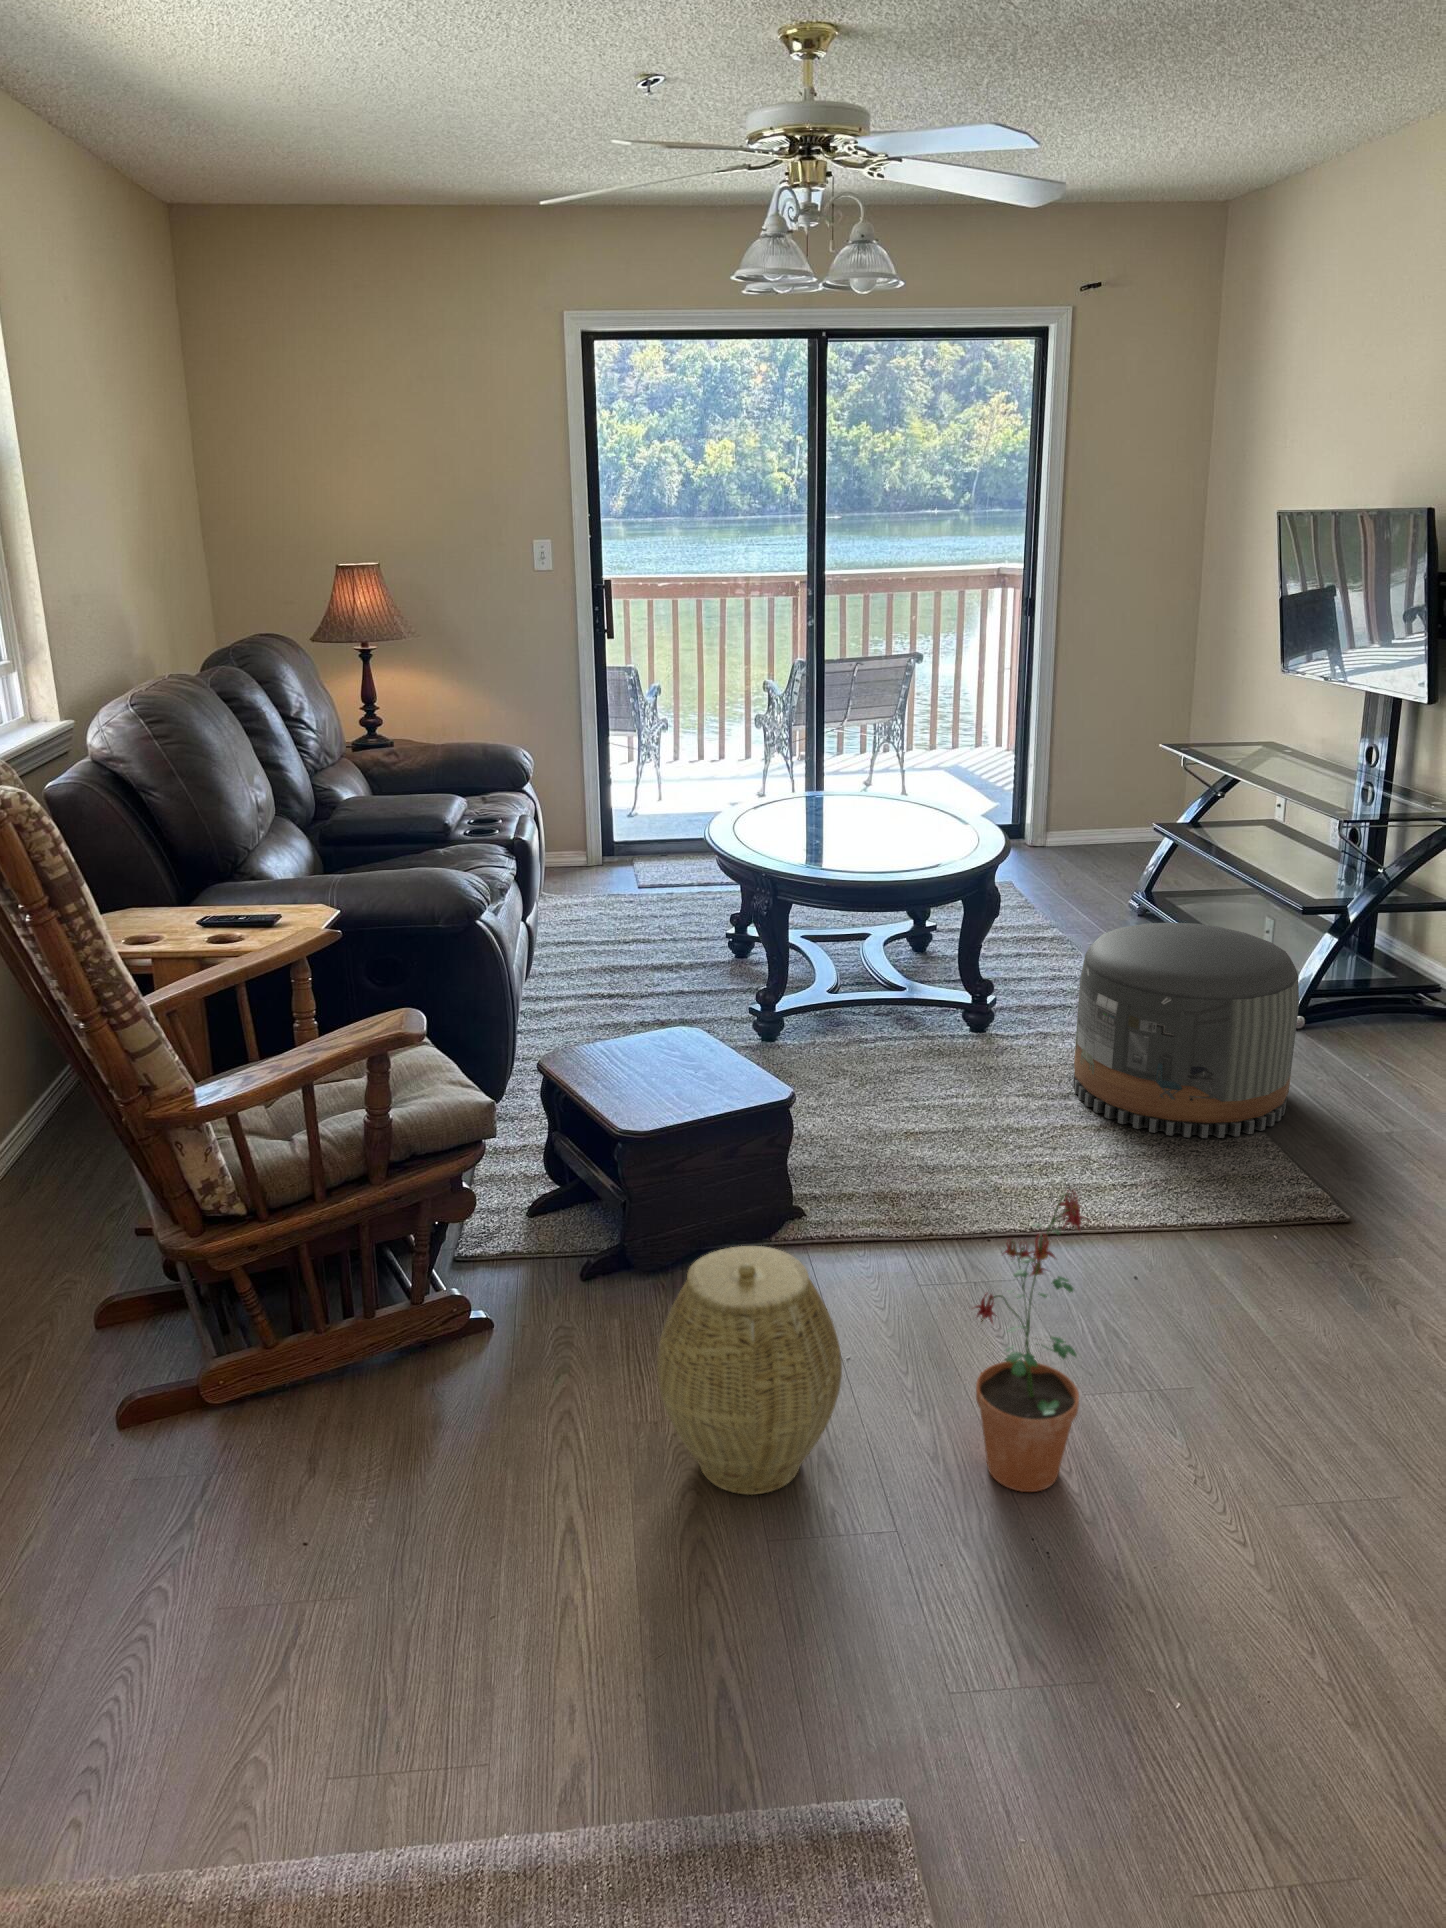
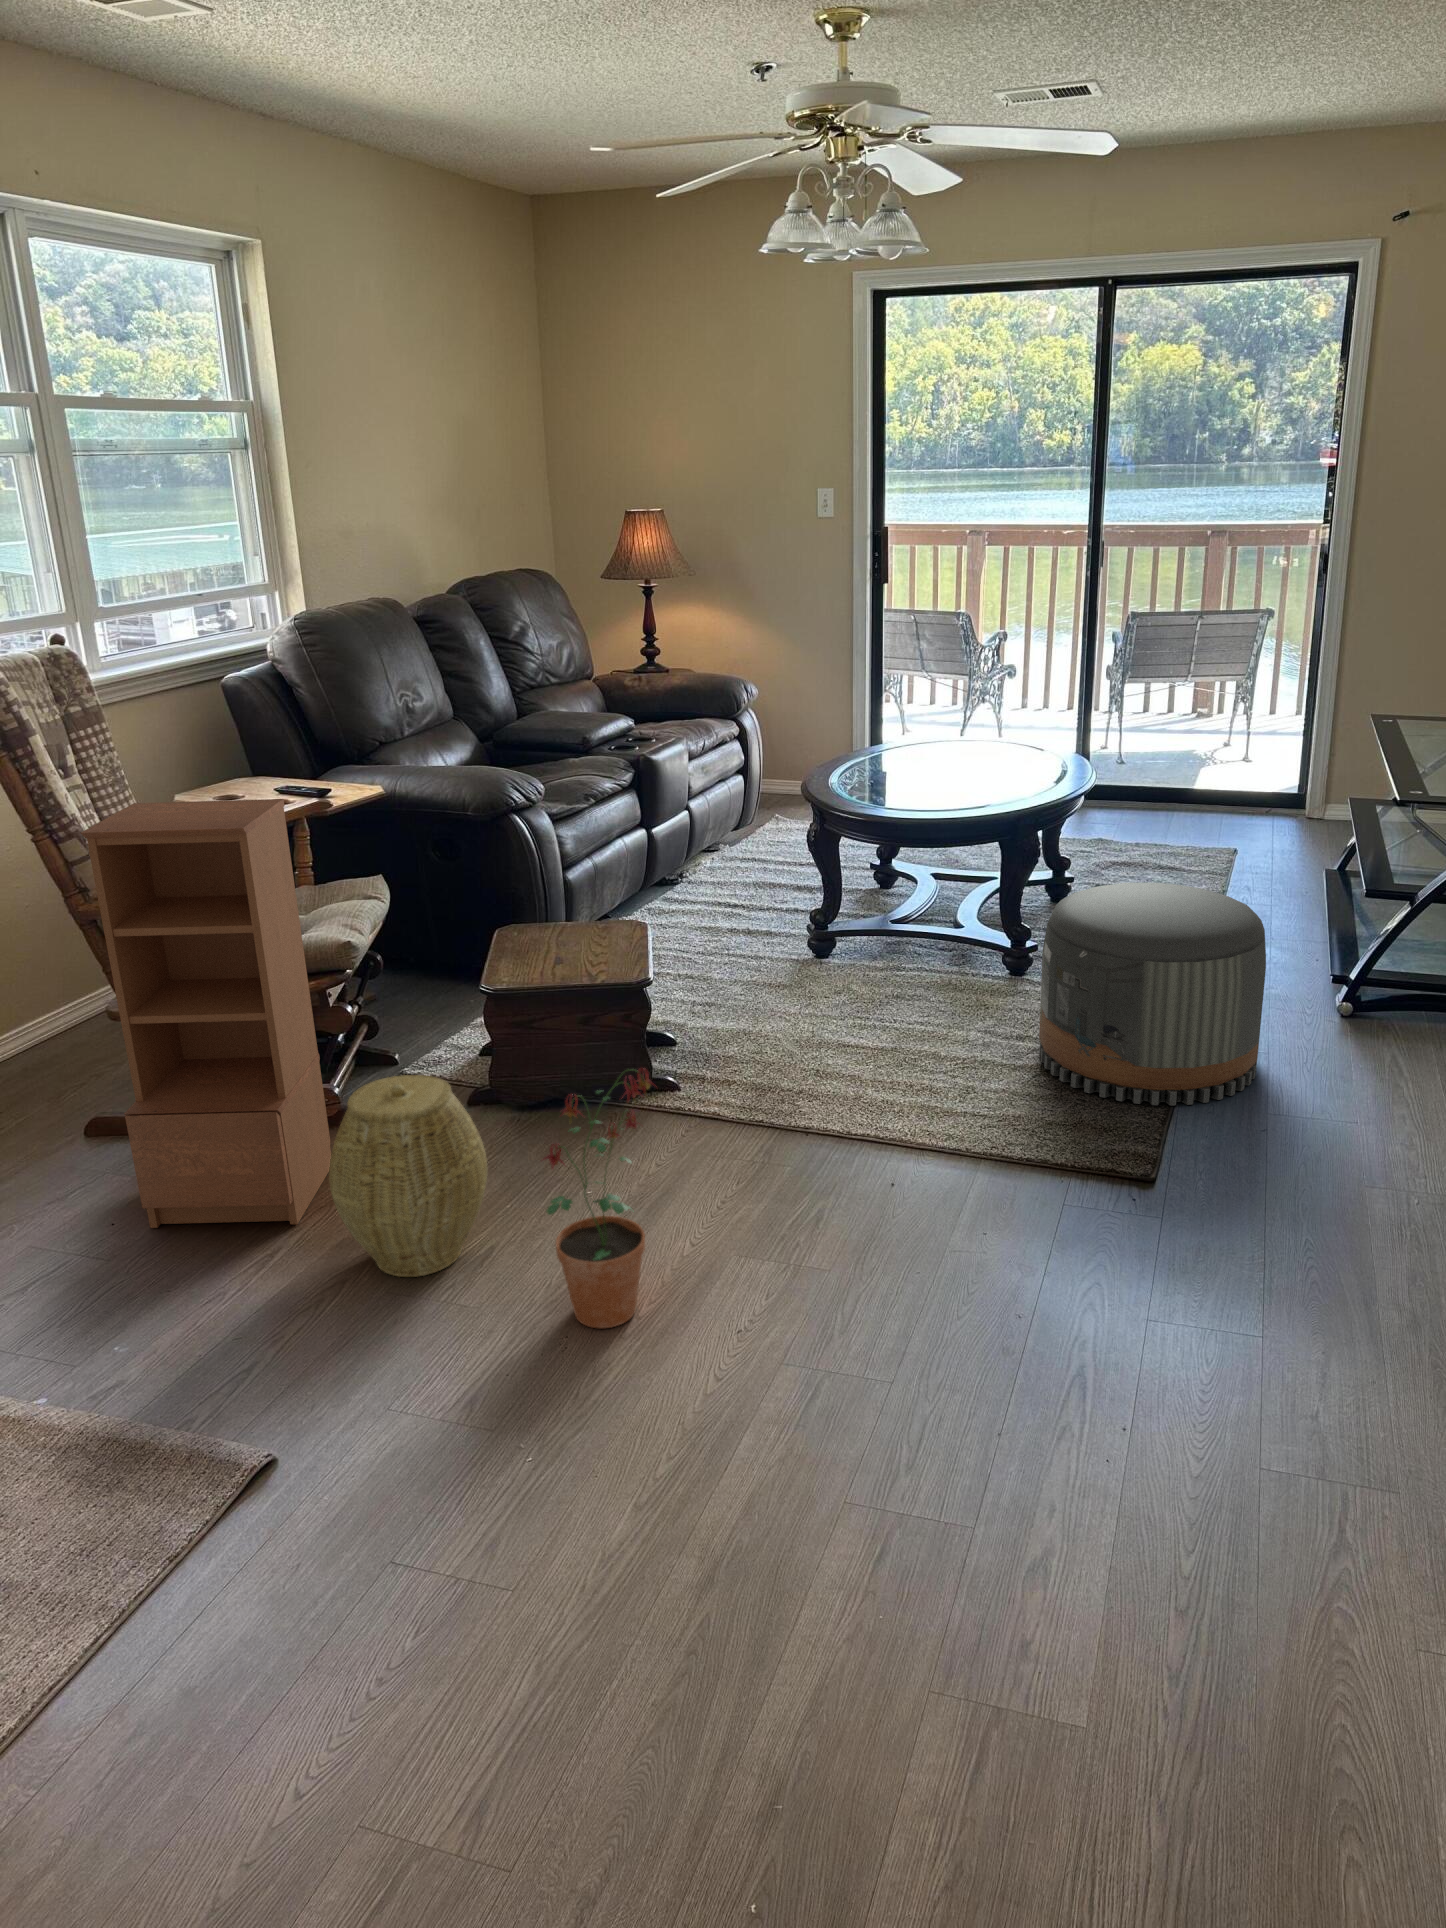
bookcase: none [296,936,565,1519] -> present [81,799,331,1228]

